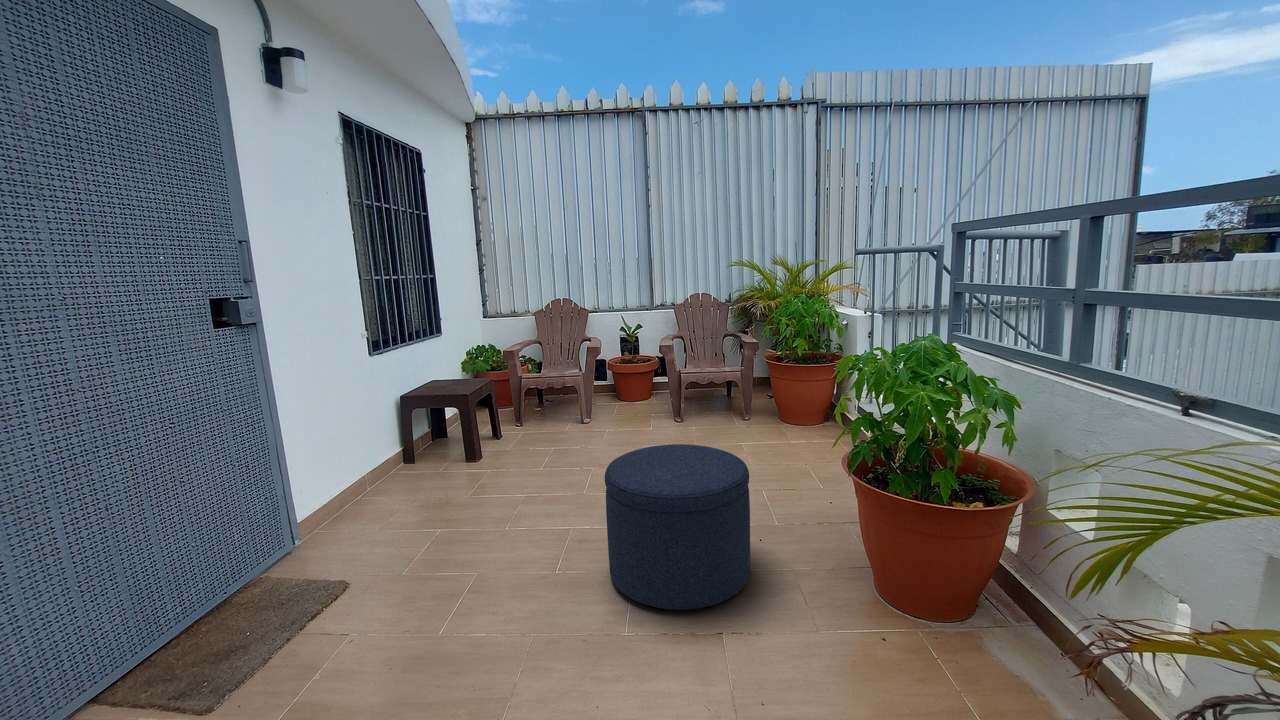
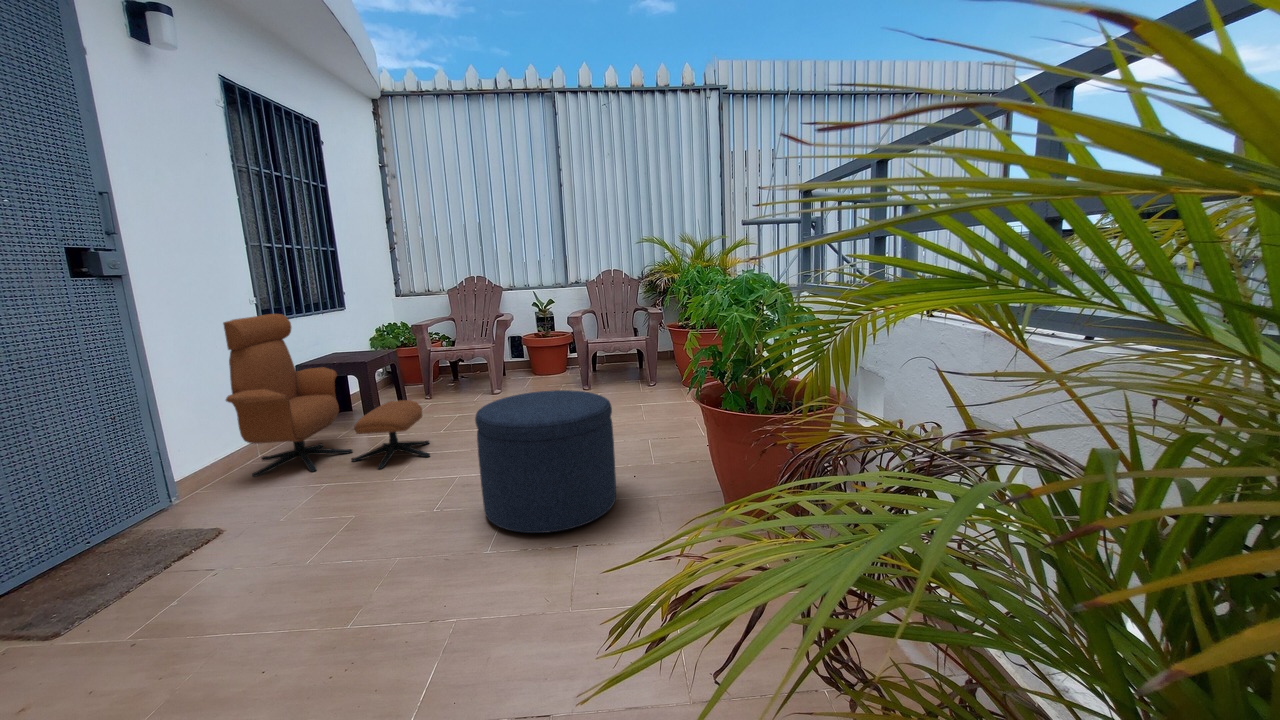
lounge chair: none [342,349,536,516] -> present [223,314,430,477]

